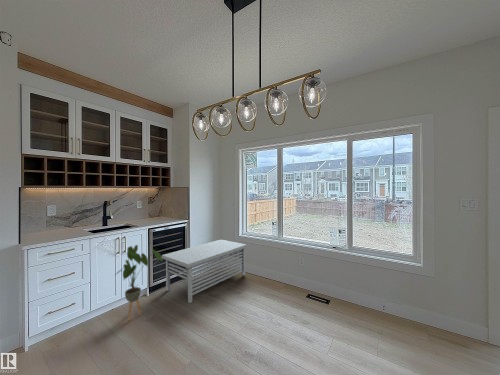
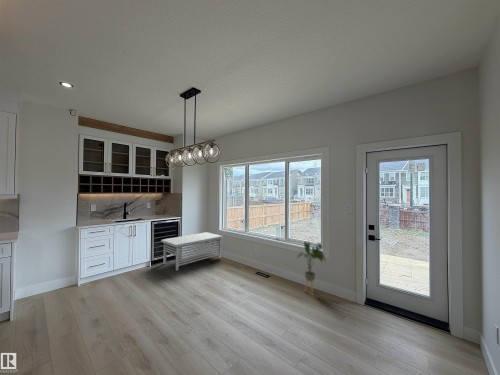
house plant: present [117,245,162,320] -> present [297,242,324,291]

